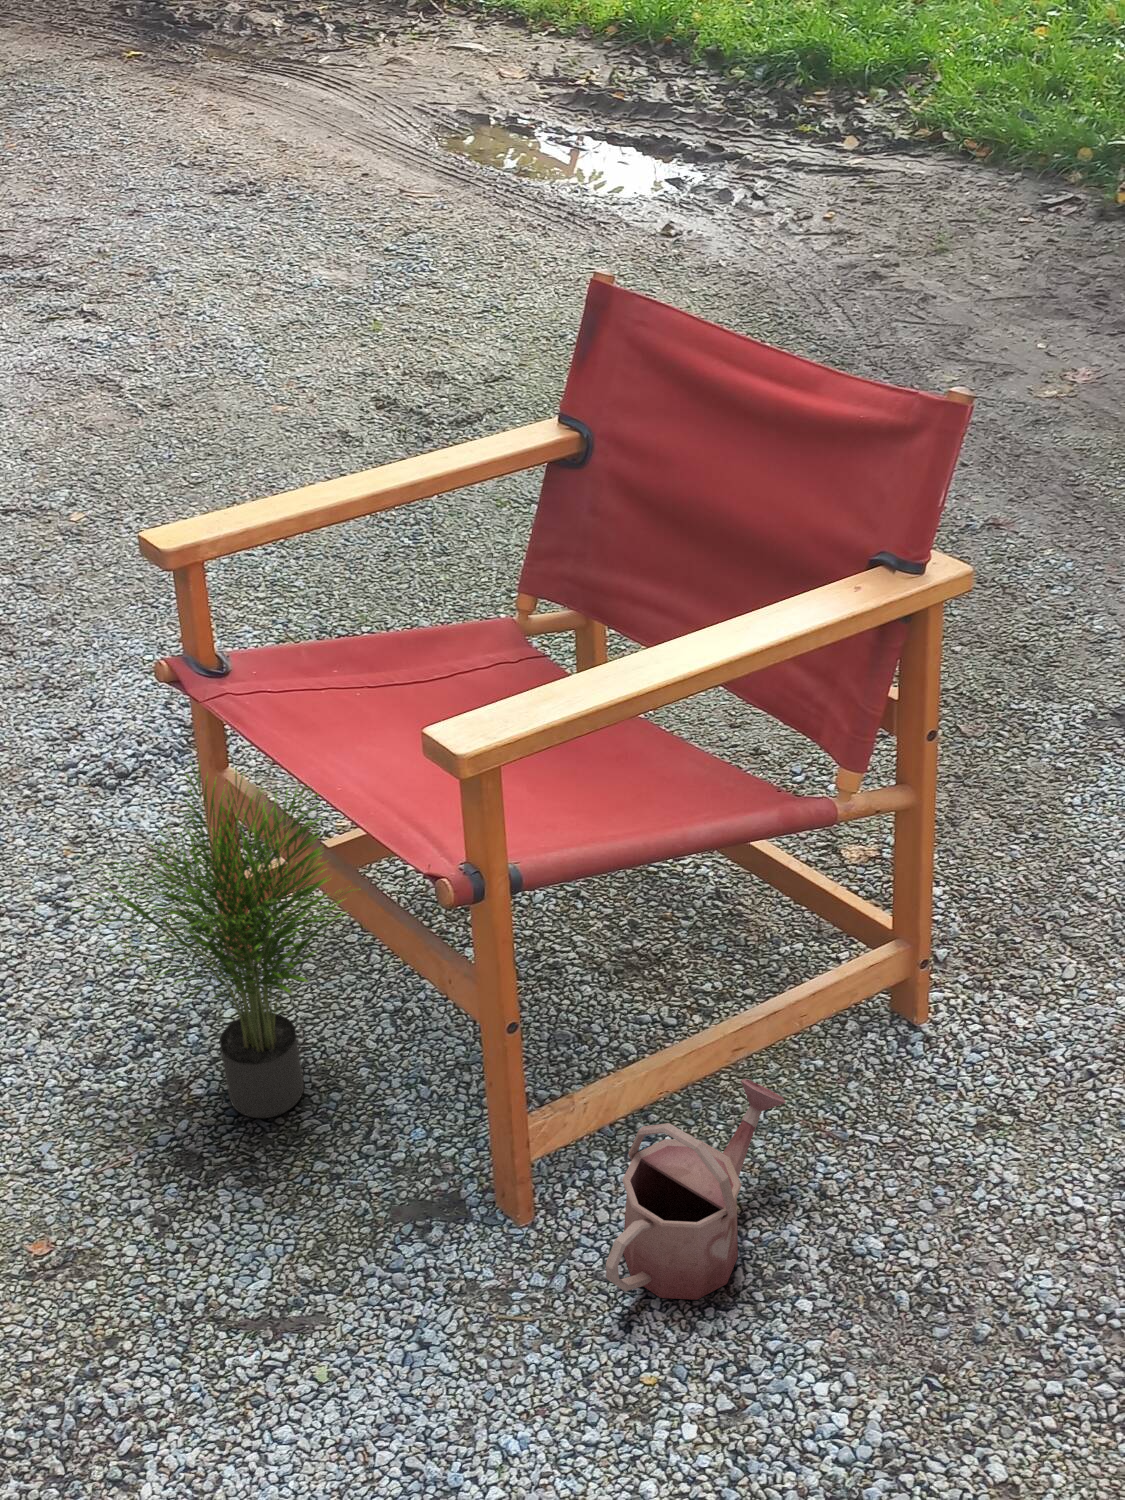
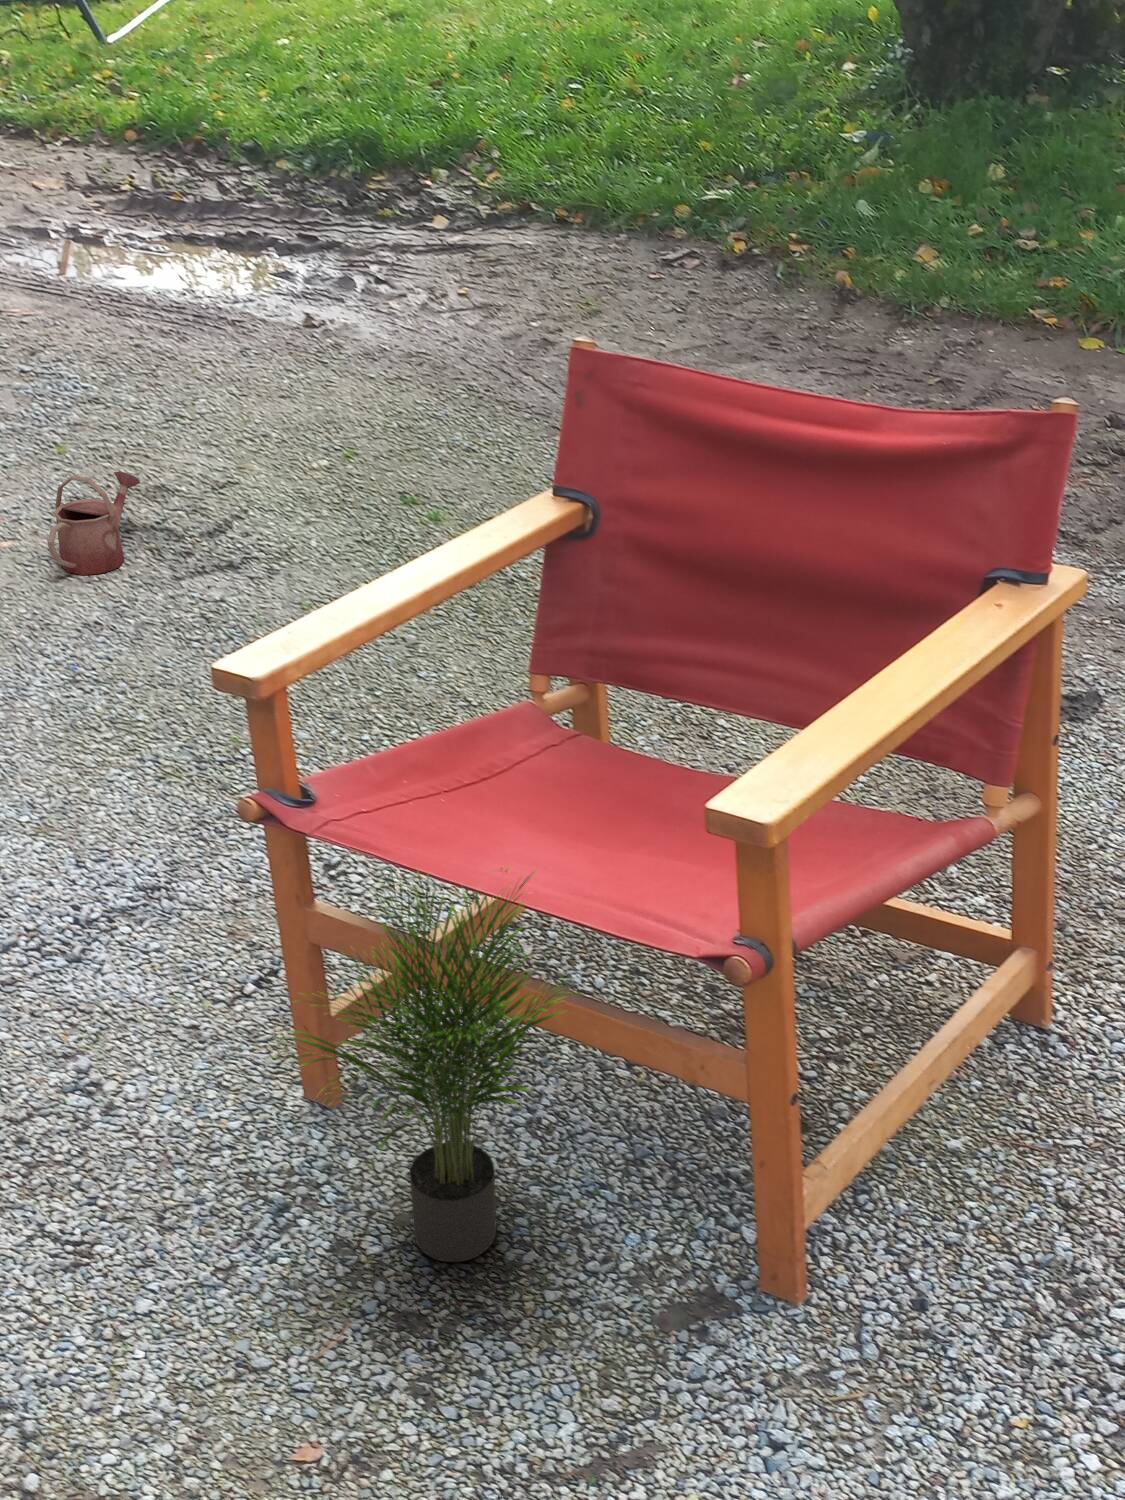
watering can: present [606,1079,786,1300] -> present [47,472,140,575]

